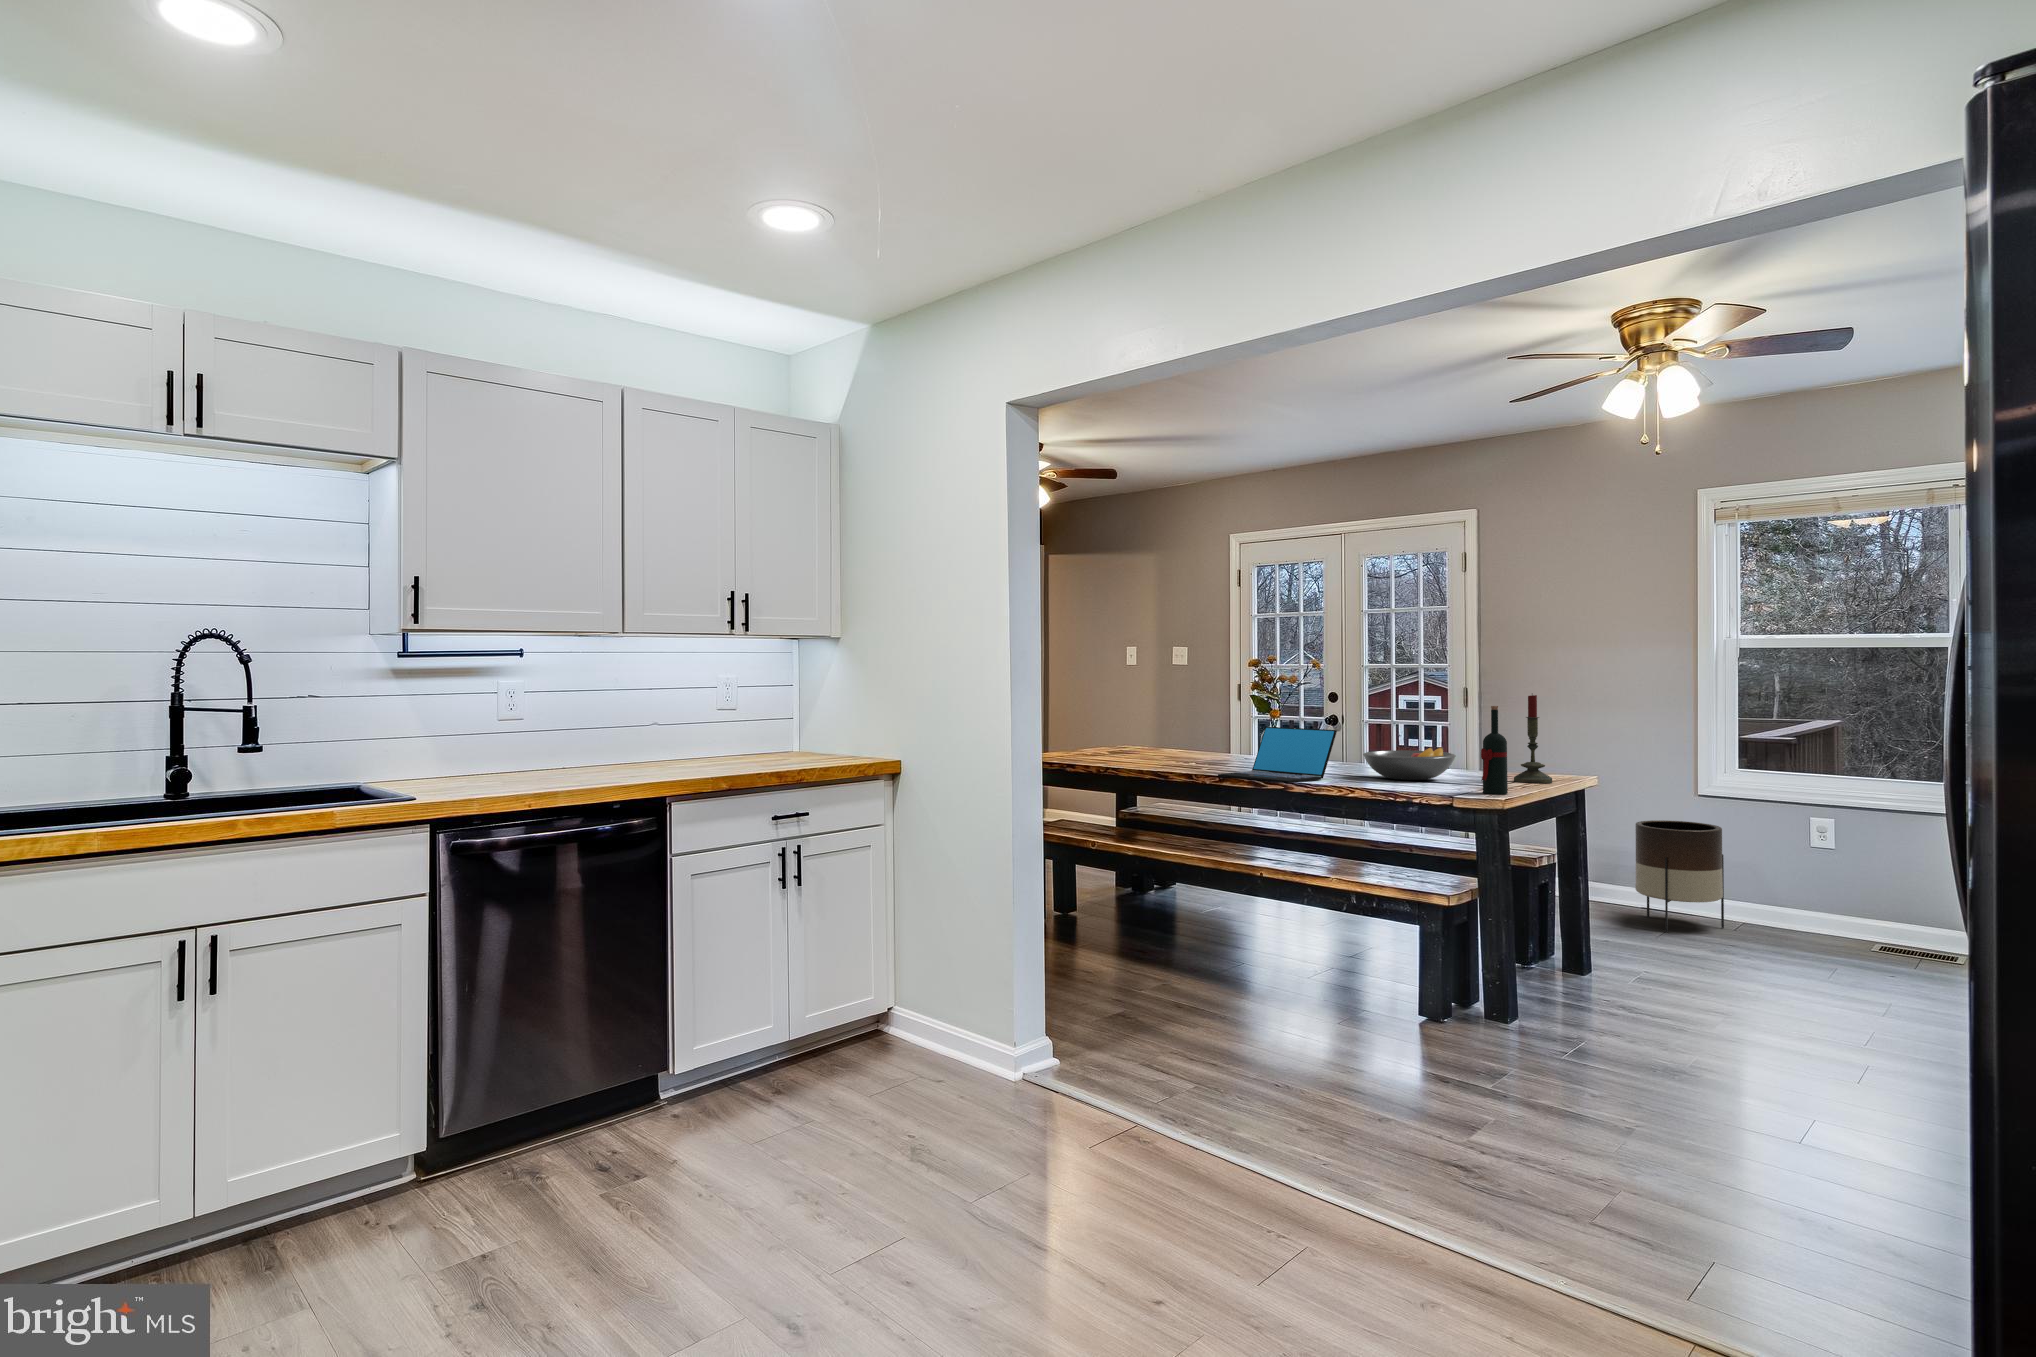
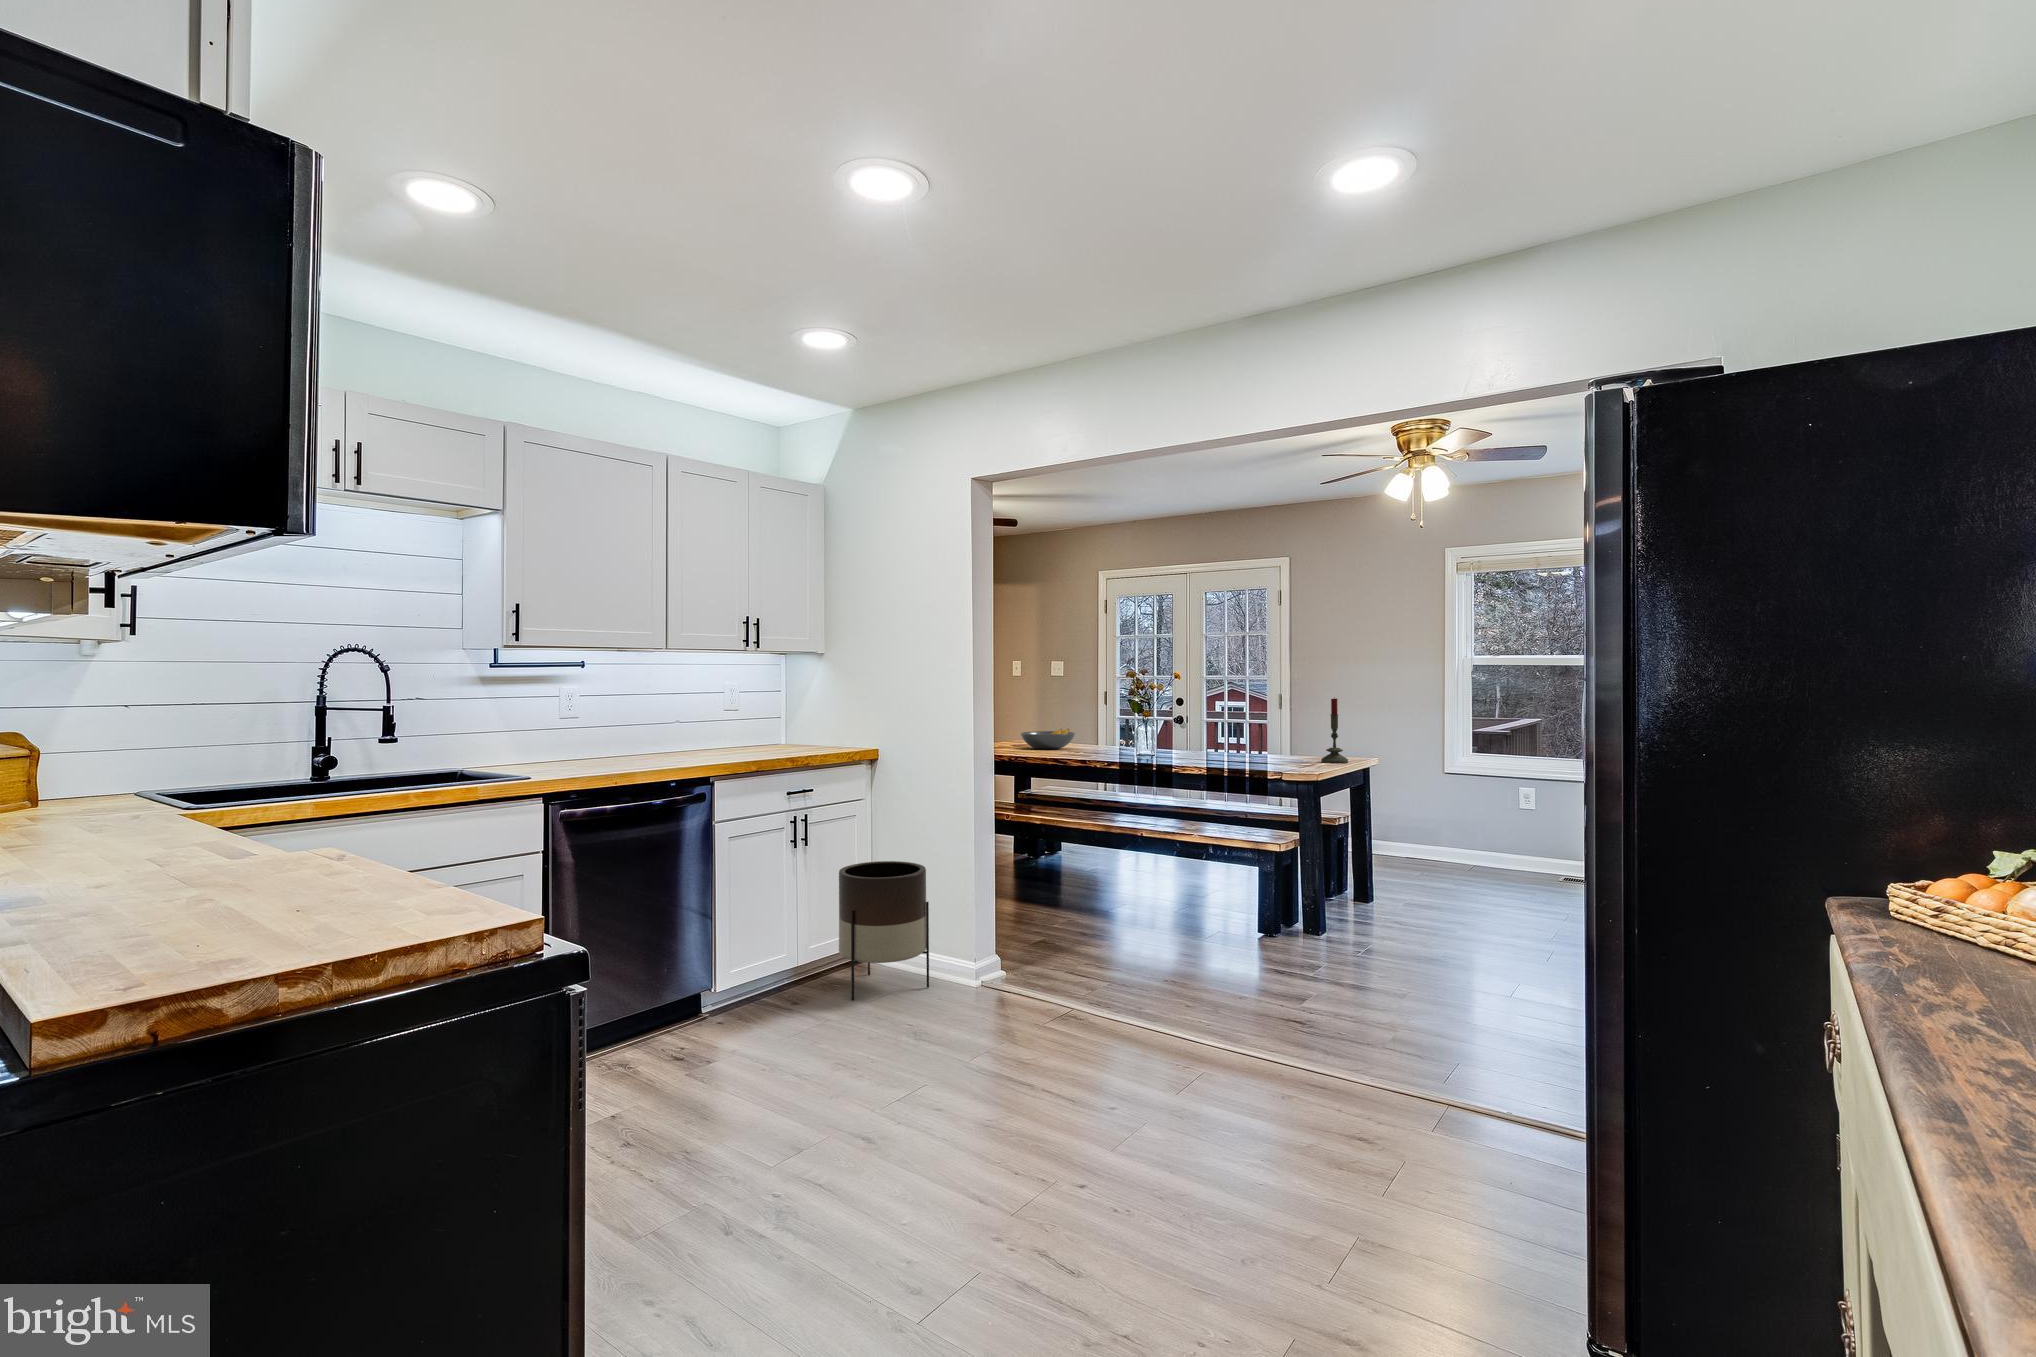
wine bottle: present [1481,706,1508,794] -> none [1301,706,1320,770]
laptop: present [1218,727,1337,783] -> none [1107,723,1196,765]
fruit bowl: present [1363,747,1456,780] -> present [1021,729,1075,749]
planter: present [1635,820,1724,932] -> present [839,861,929,1000]

